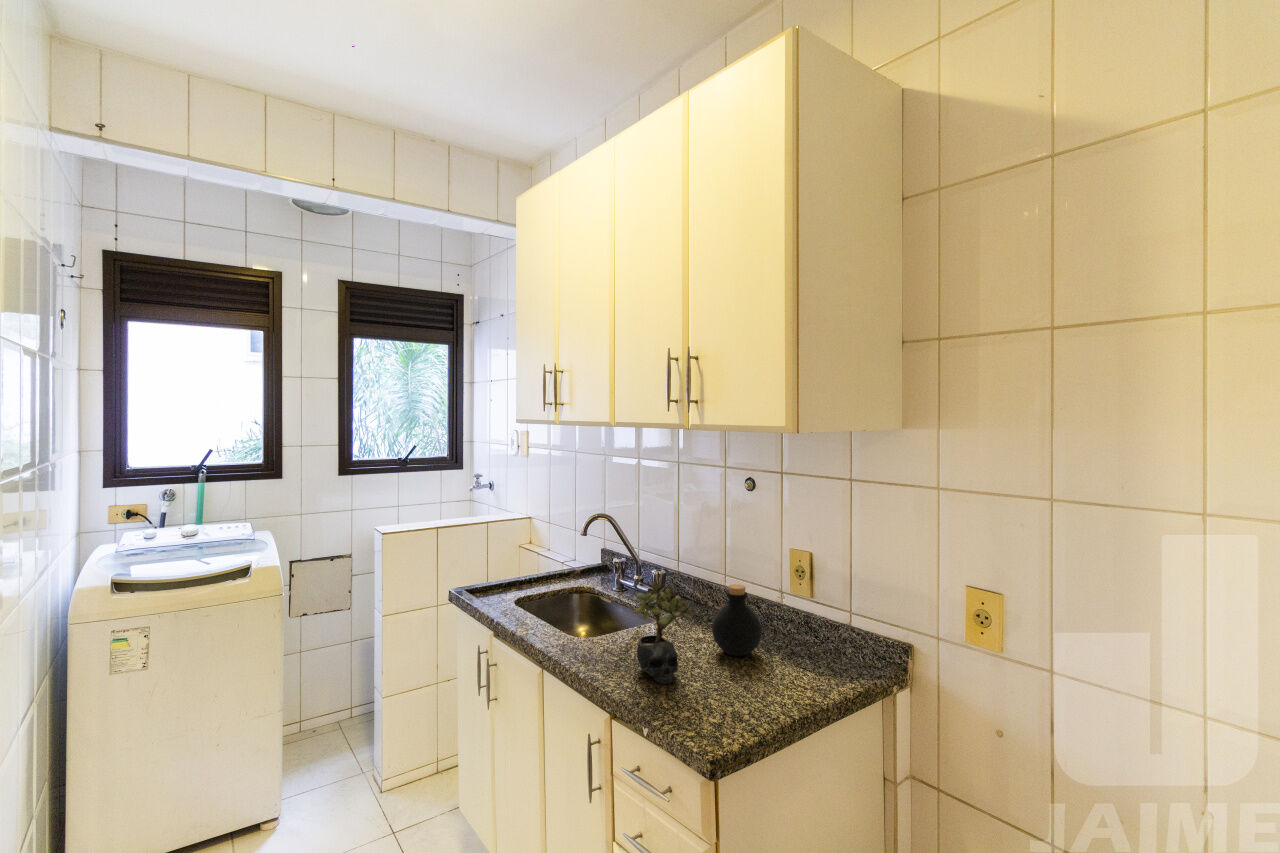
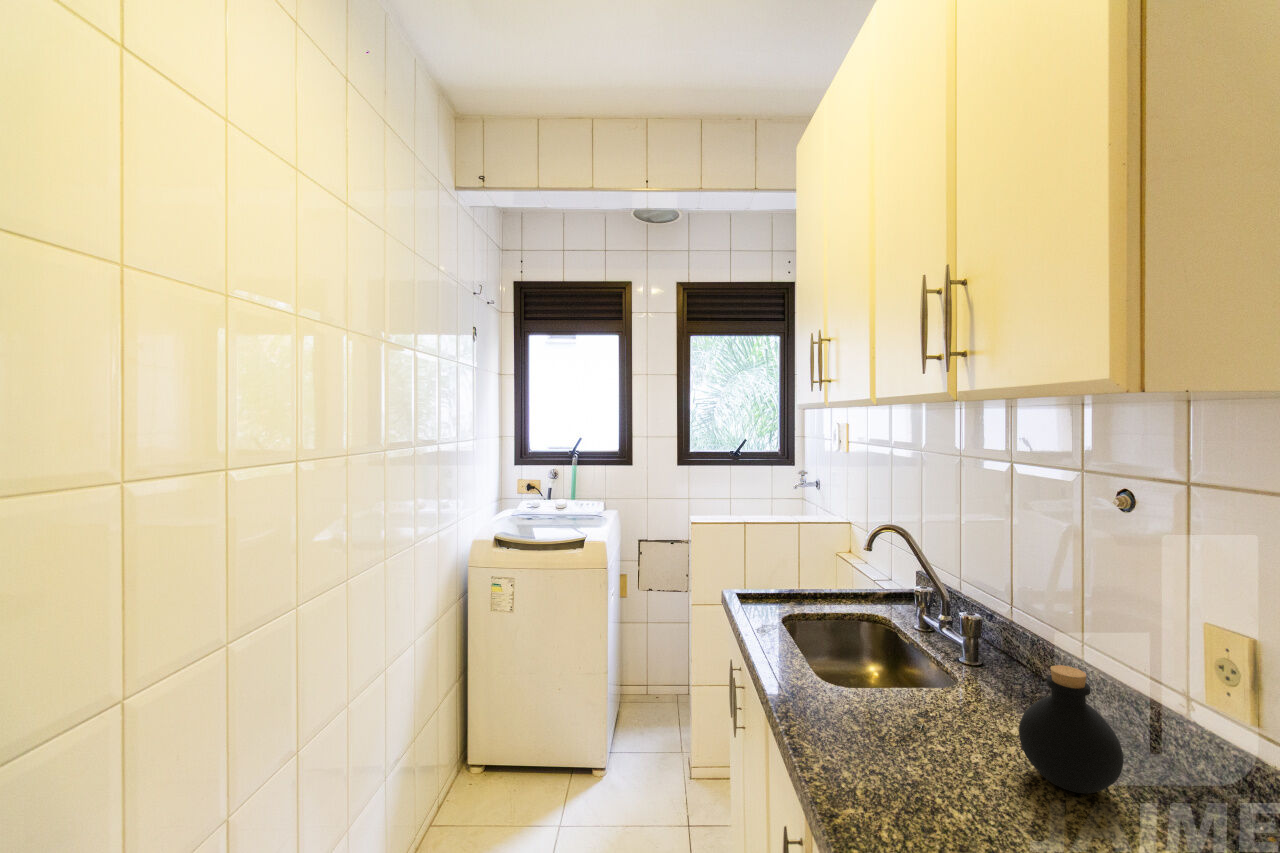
succulent plant: present [634,581,696,684] -> none [858,632,963,797]

